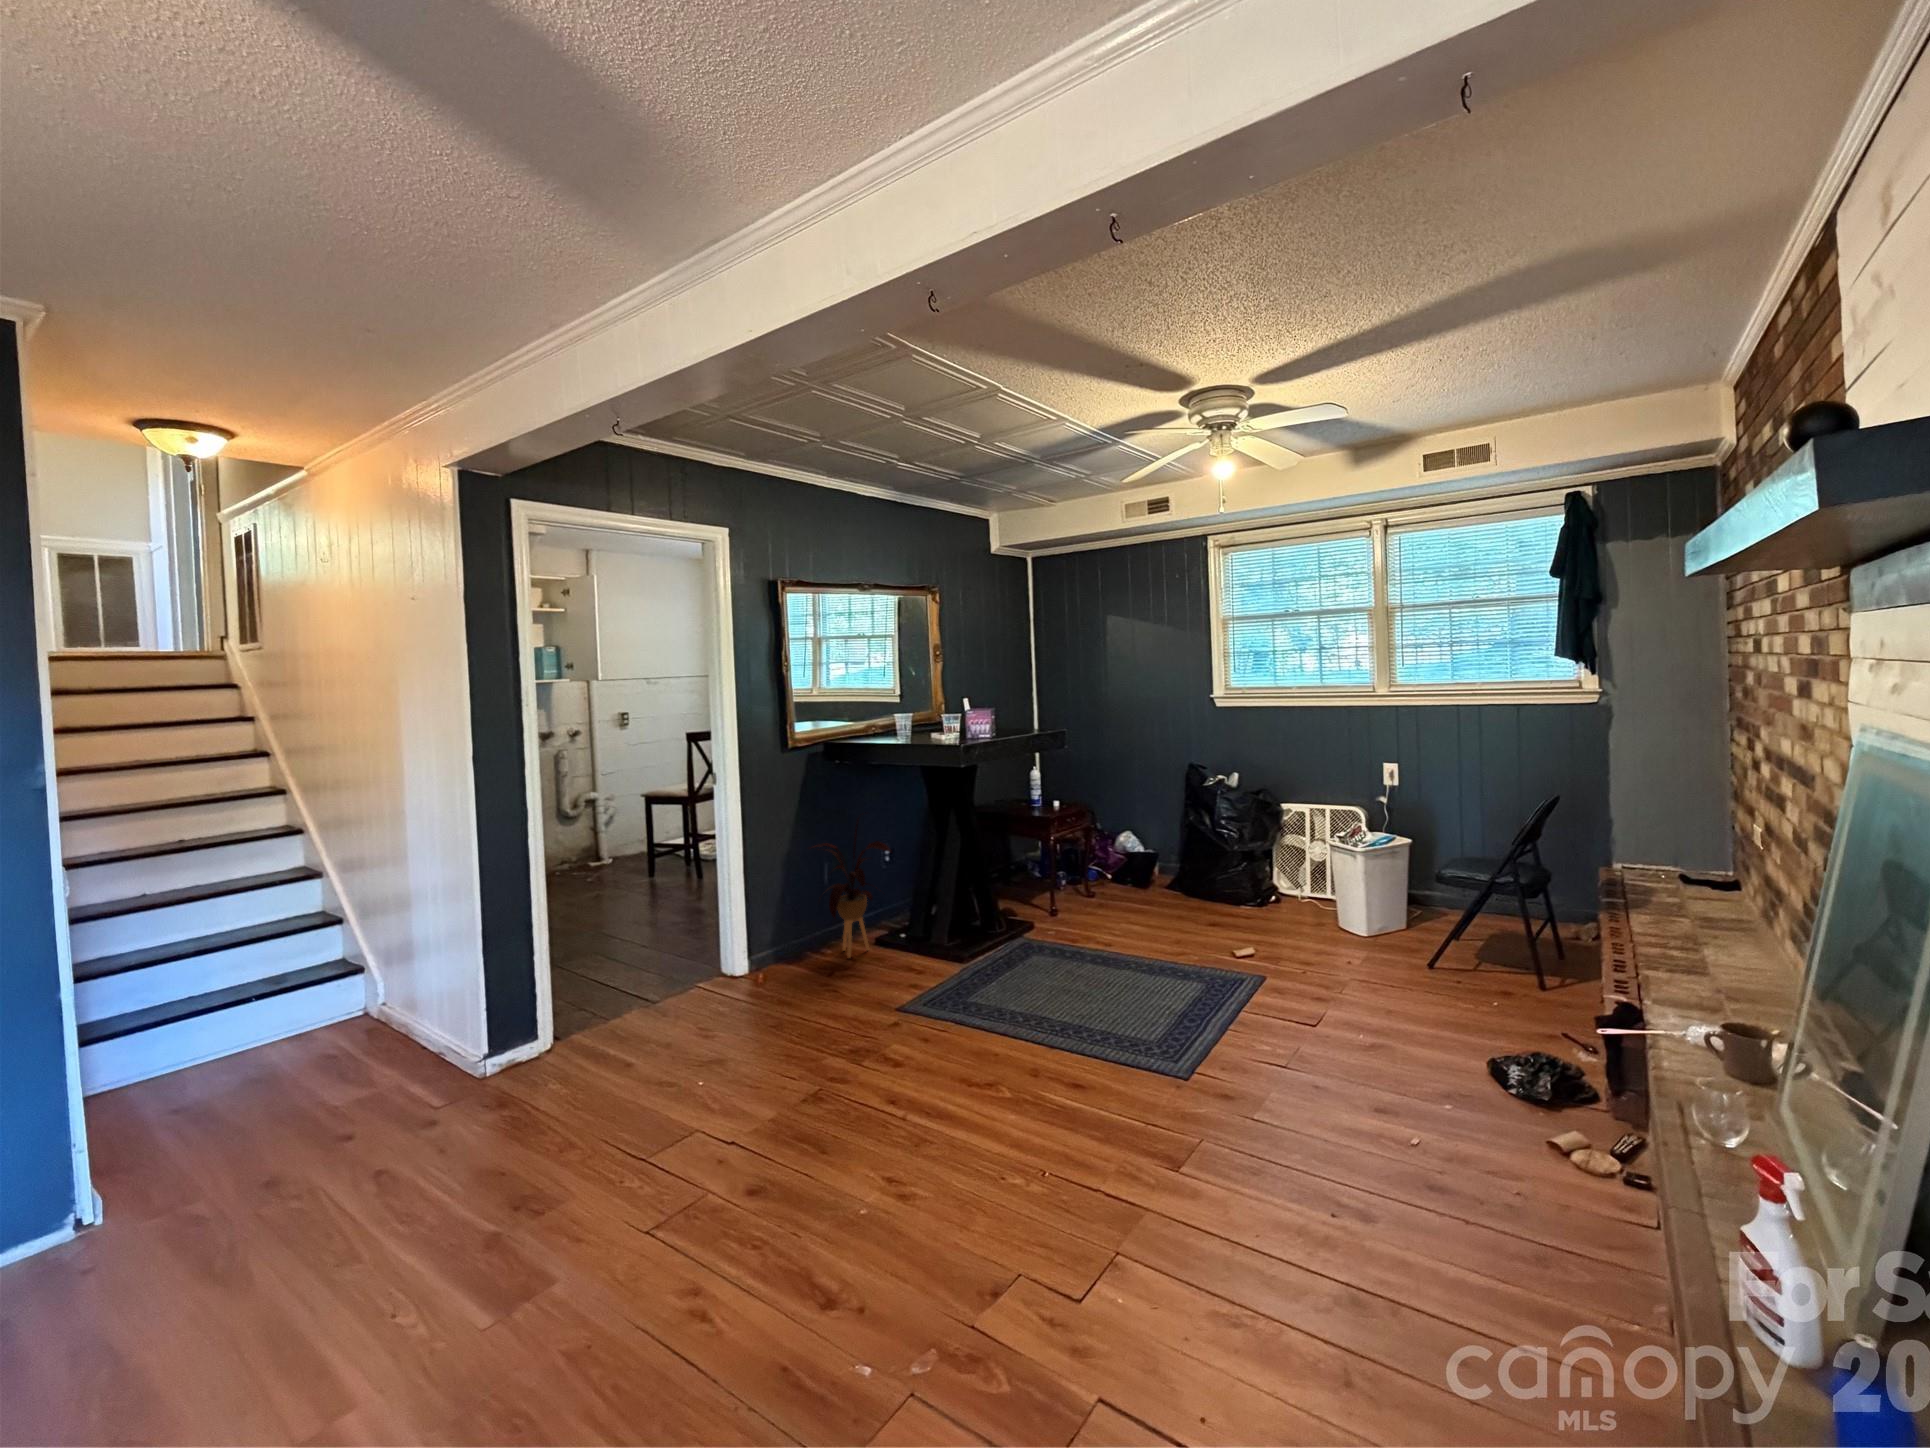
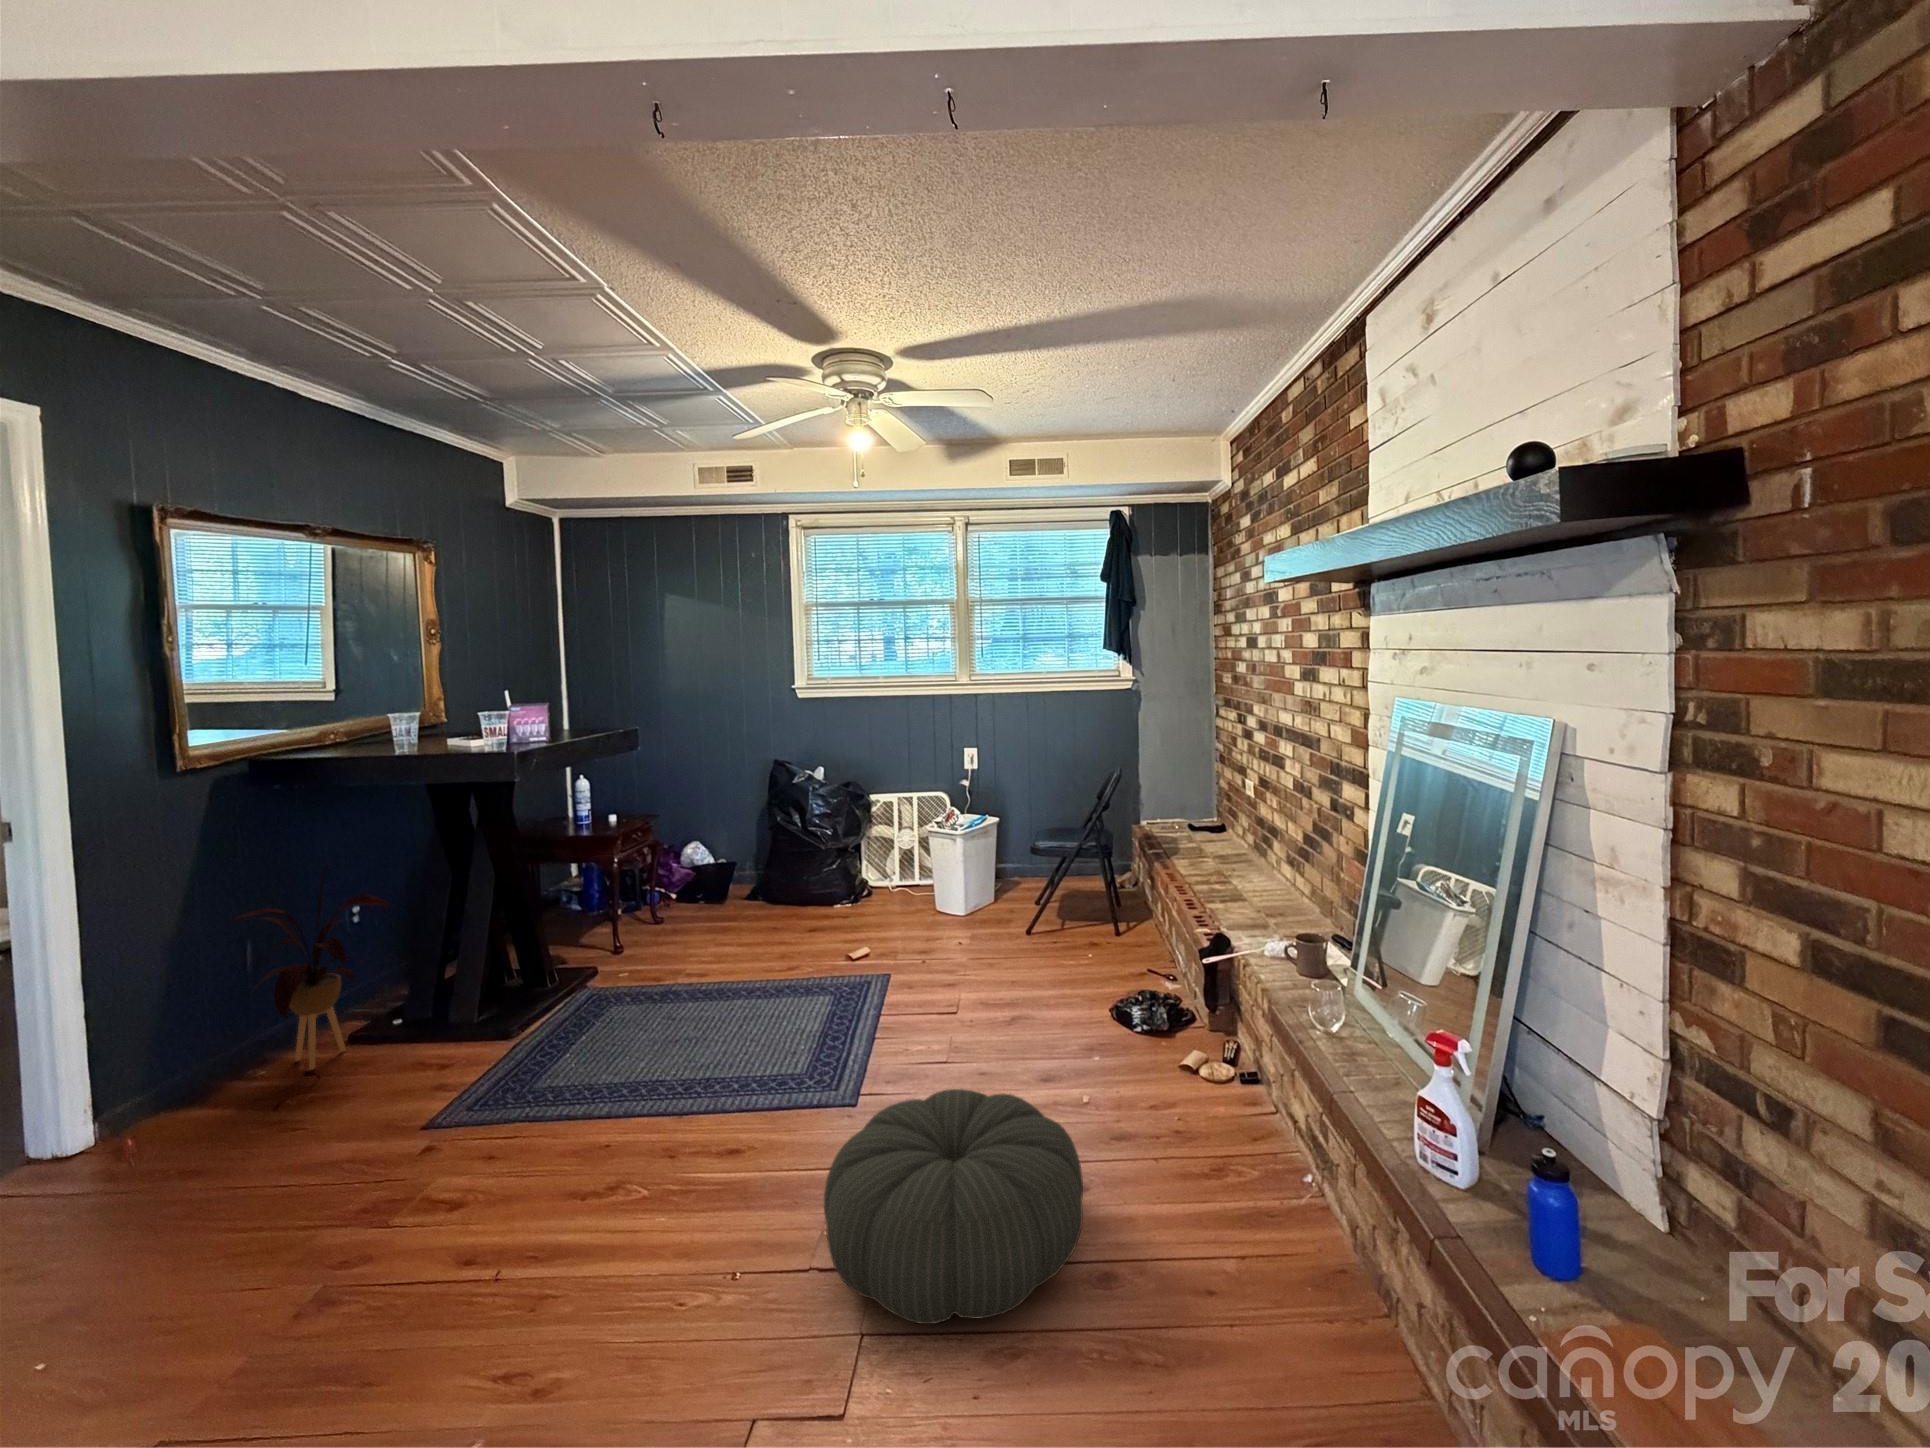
pouf: none [1105,1077,1351,1282] -> present [824,1089,1083,1324]

